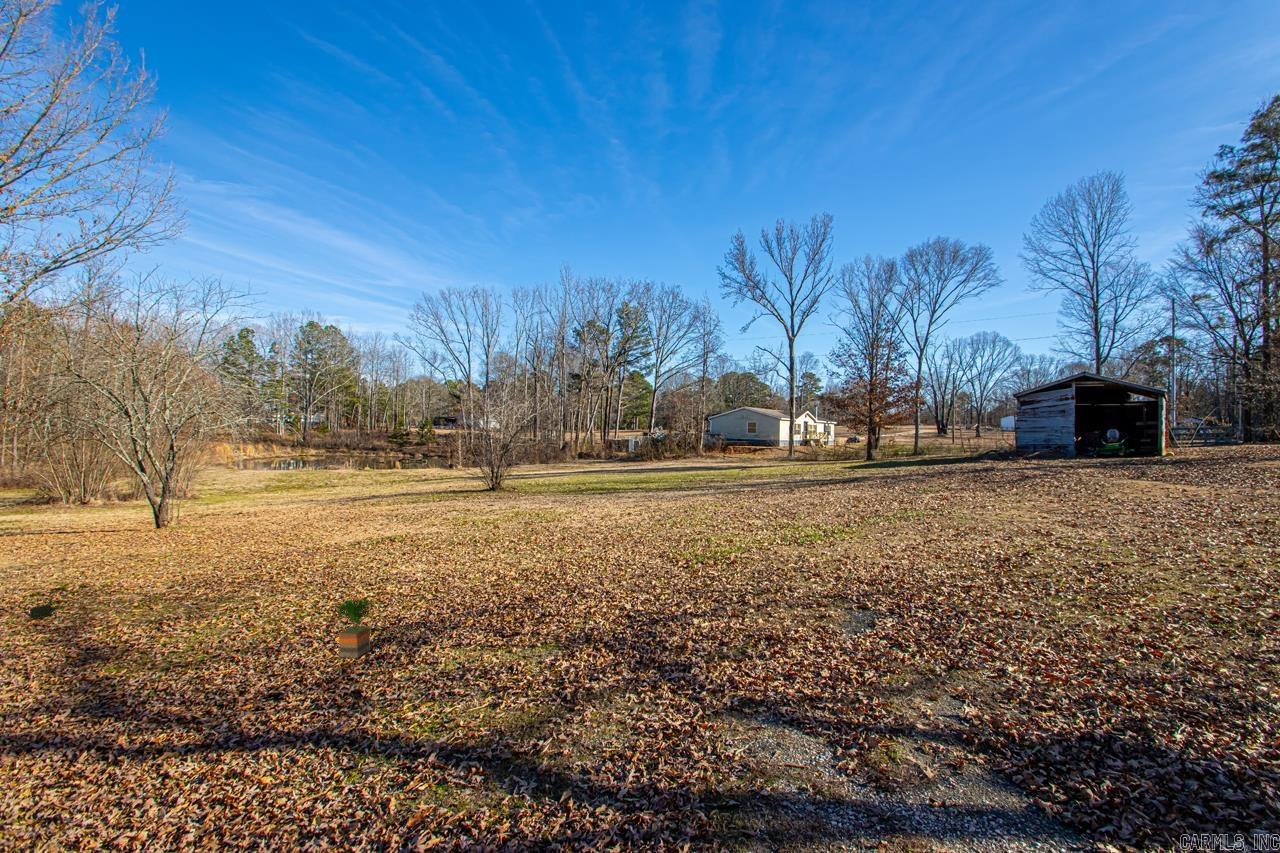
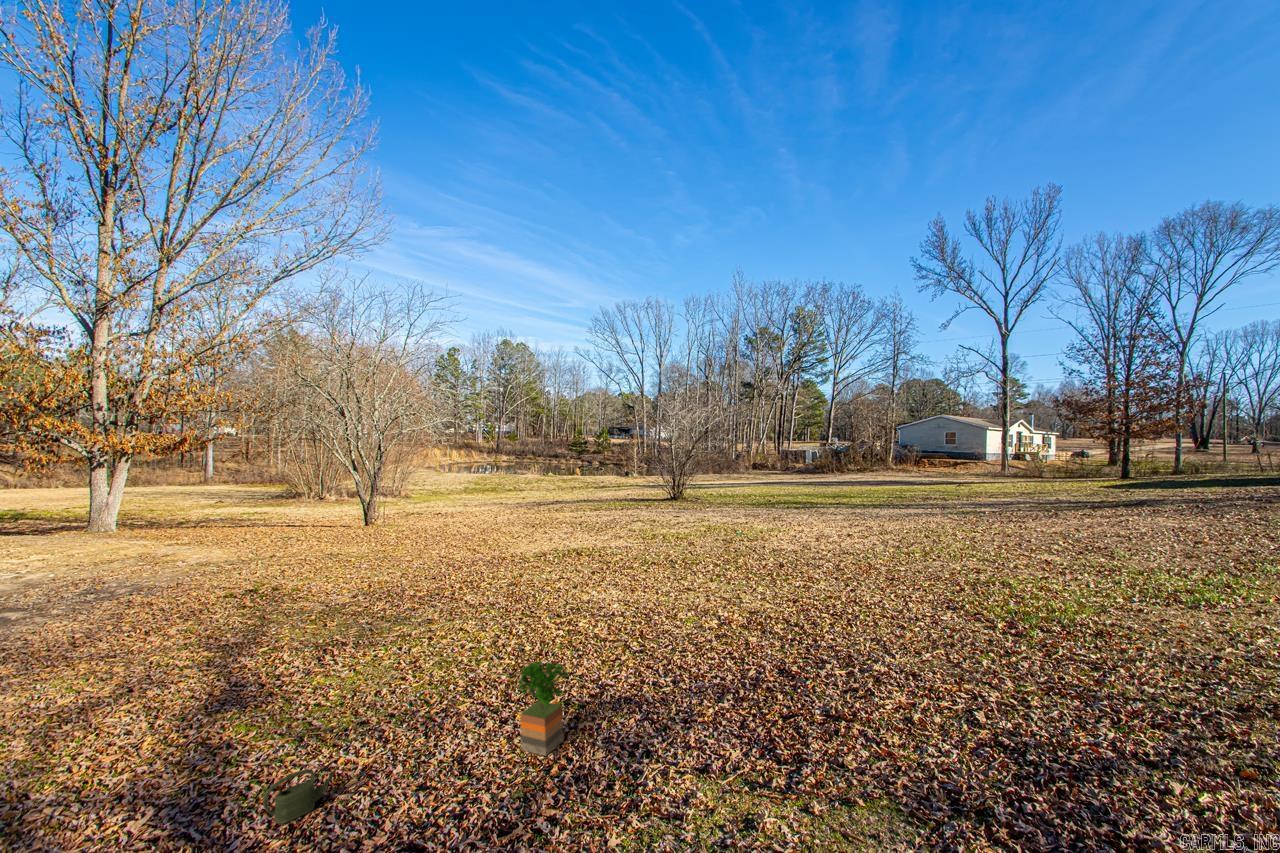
watering can: present [23,599,62,619] -> present [263,766,340,824]

